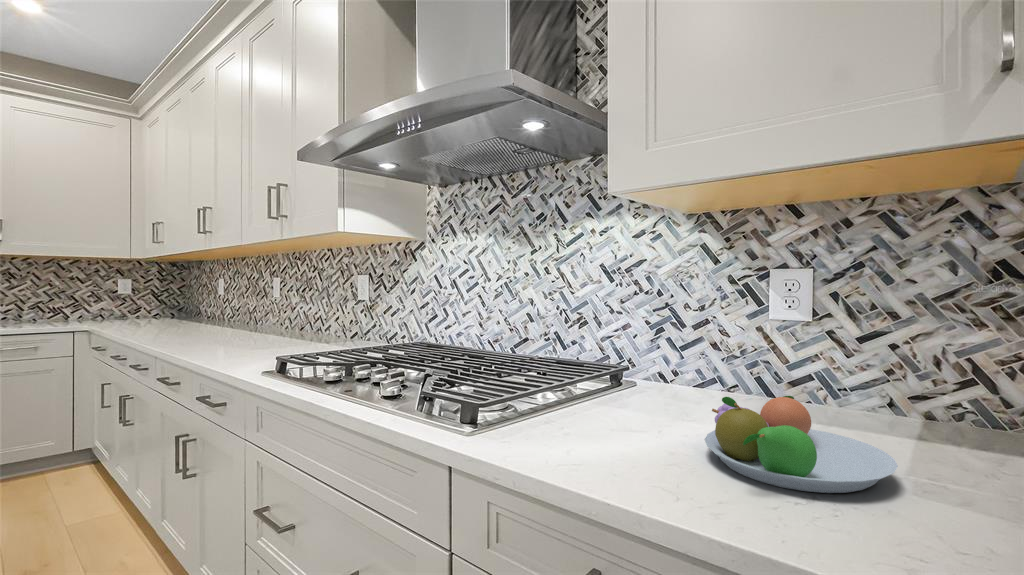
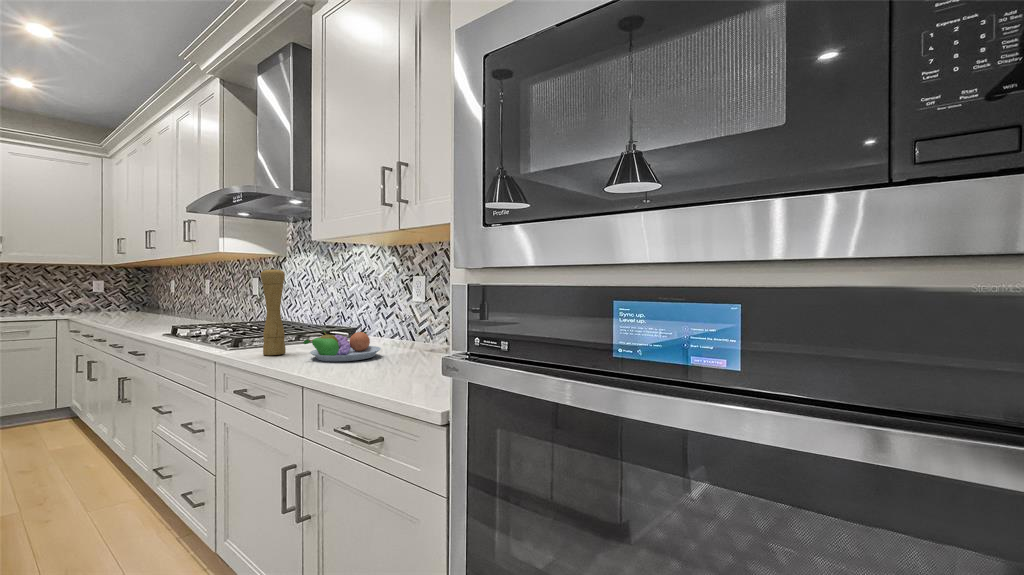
pepper mill: none [570,248,622,457] -> present [260,268,286,355]

